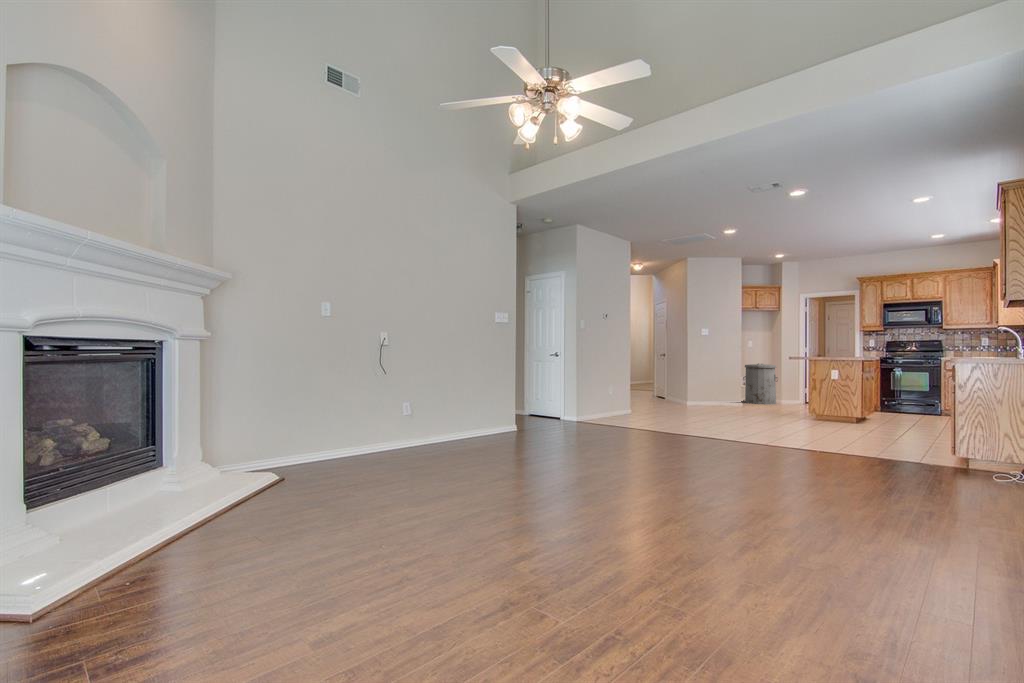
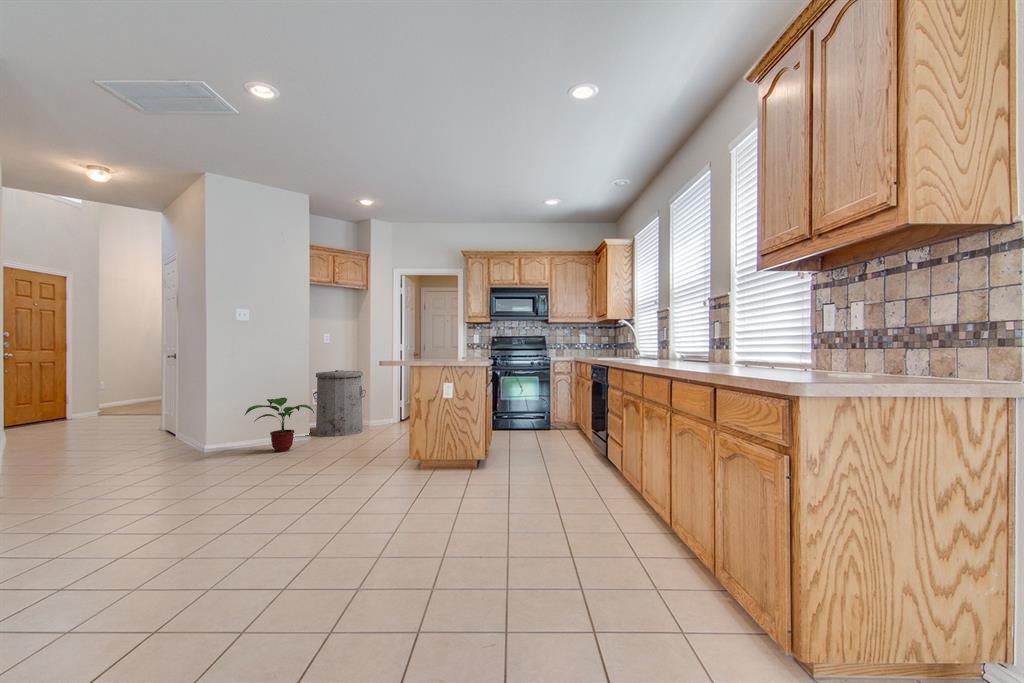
potted plant: none [713,377,749,406] -> present [245,398,314,452]

